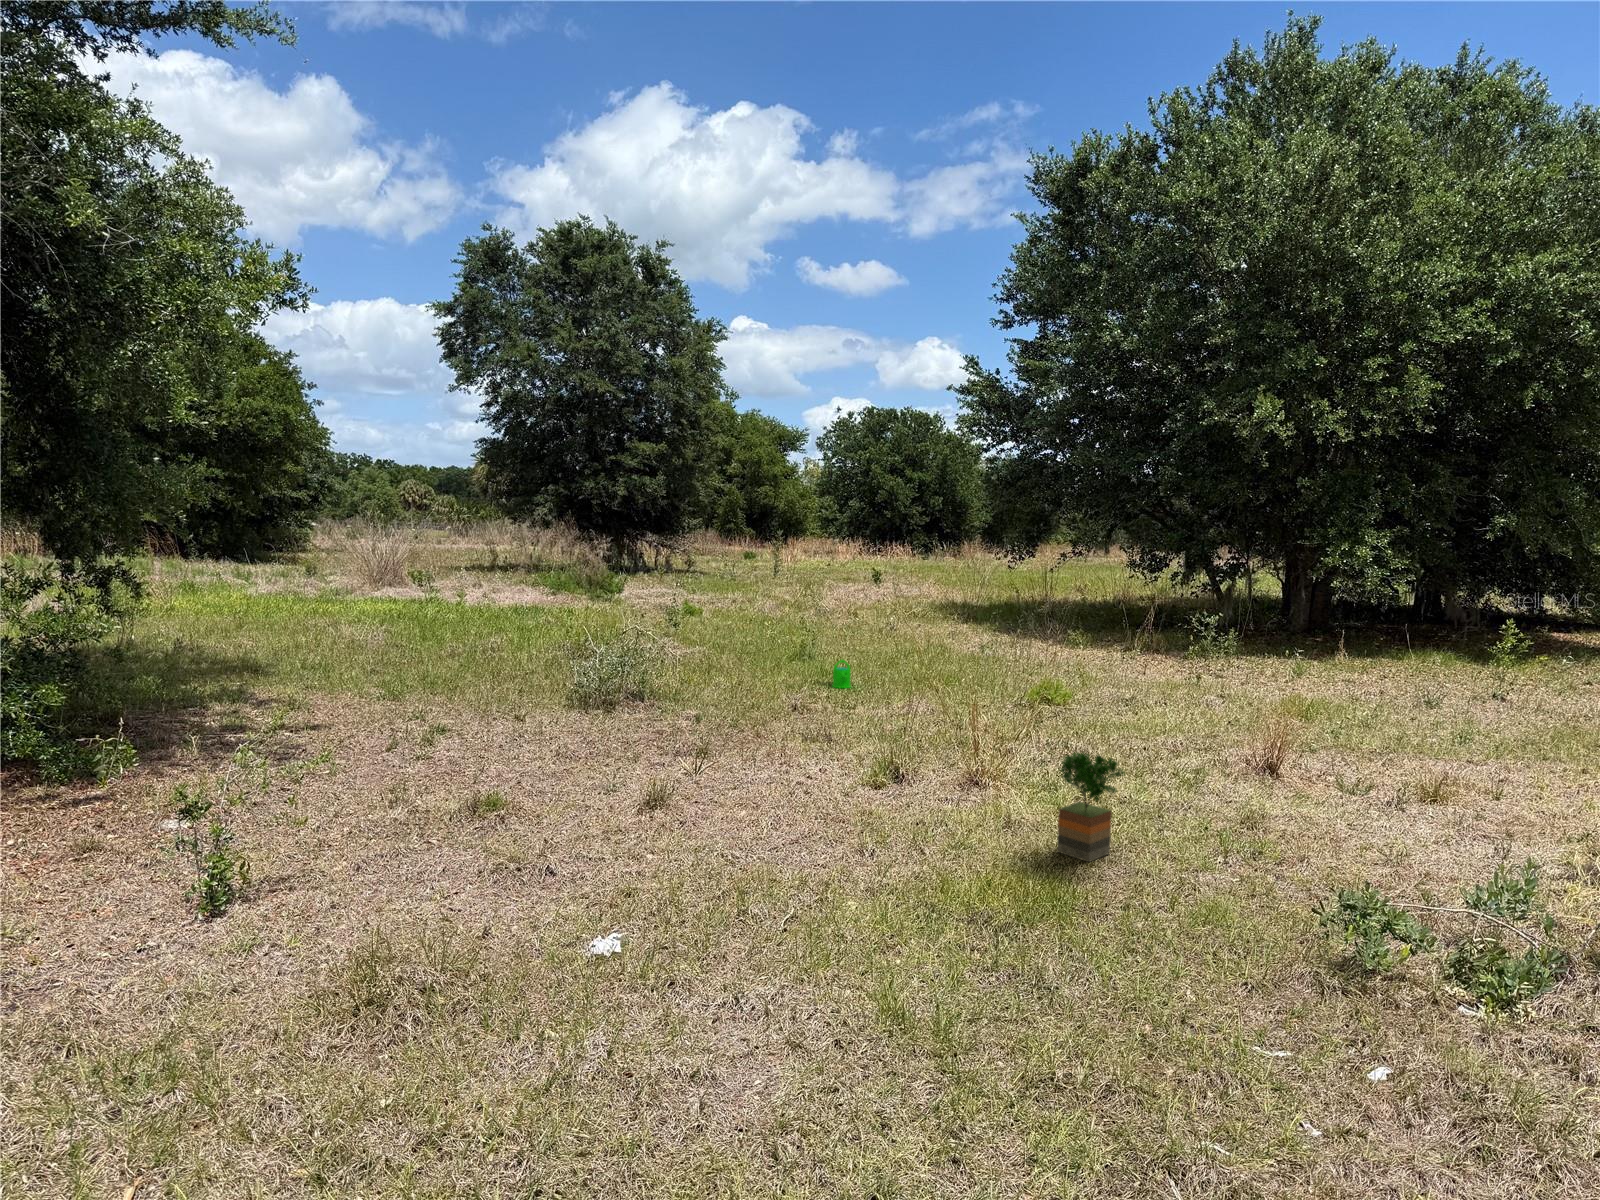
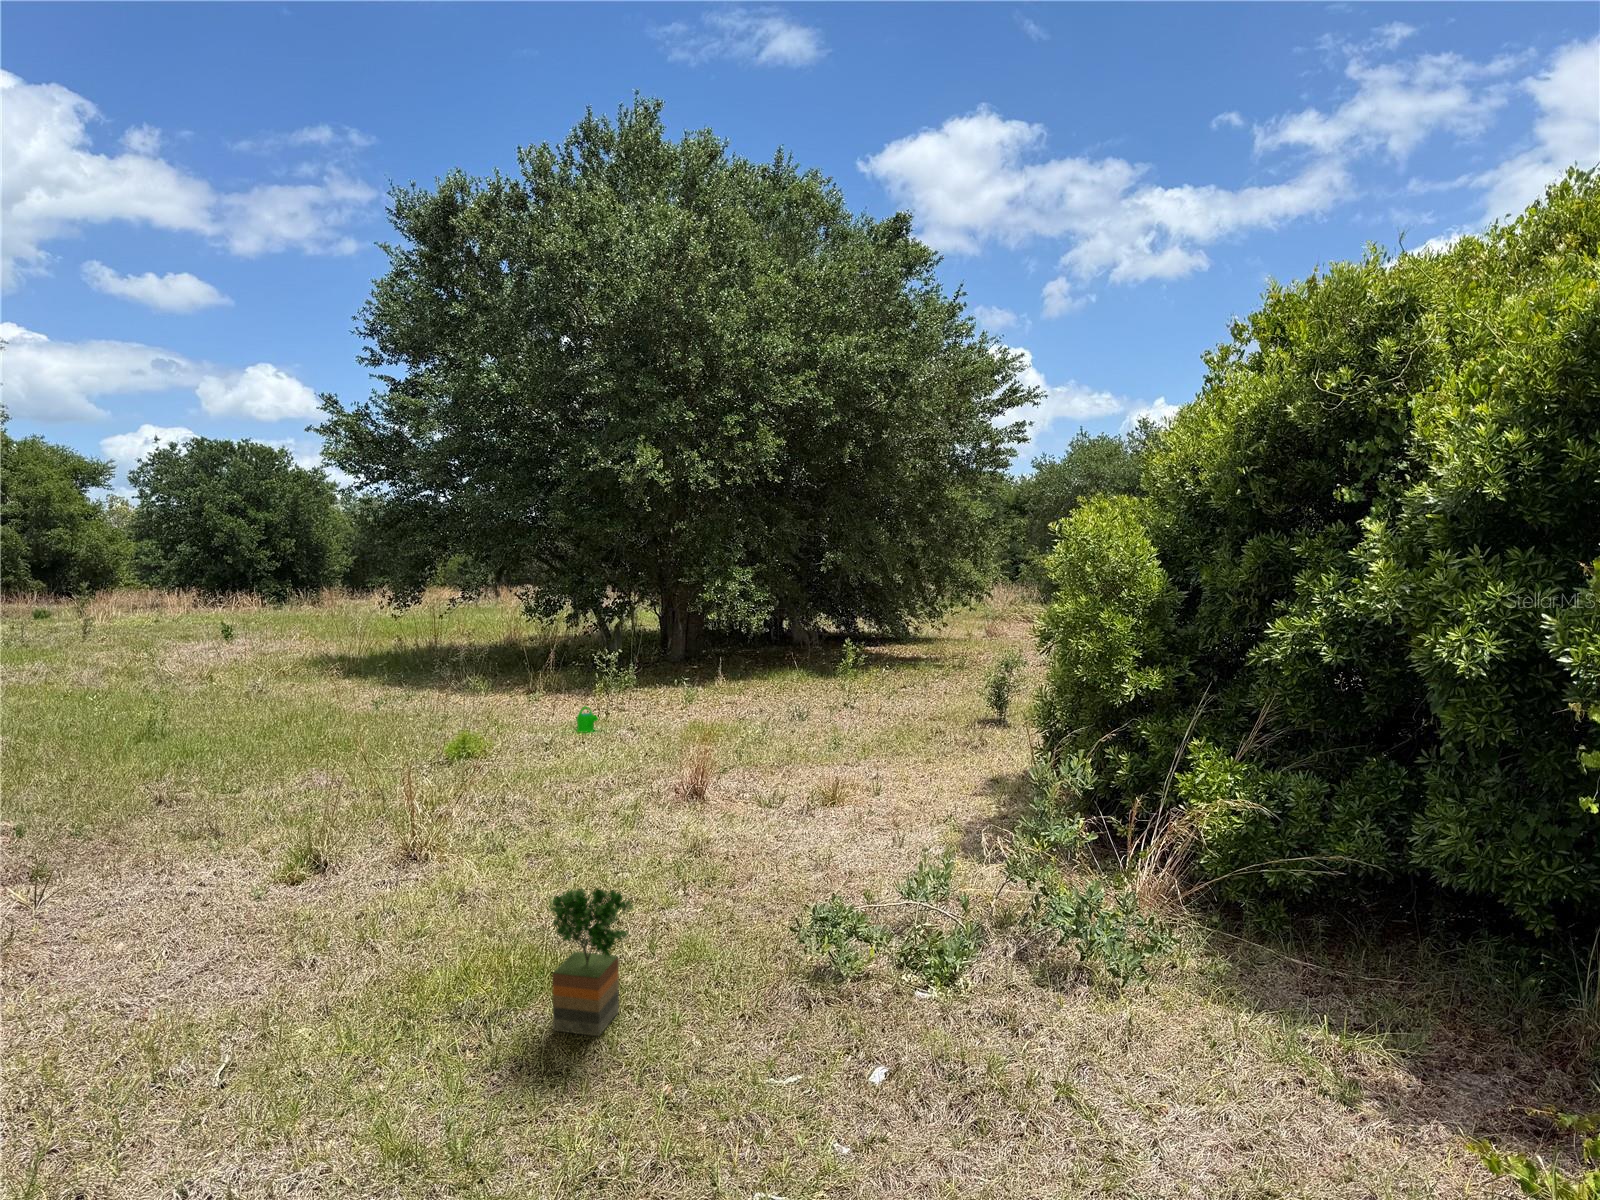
watering can: present [832,660,851,688] -> present [576,706,598,733]

